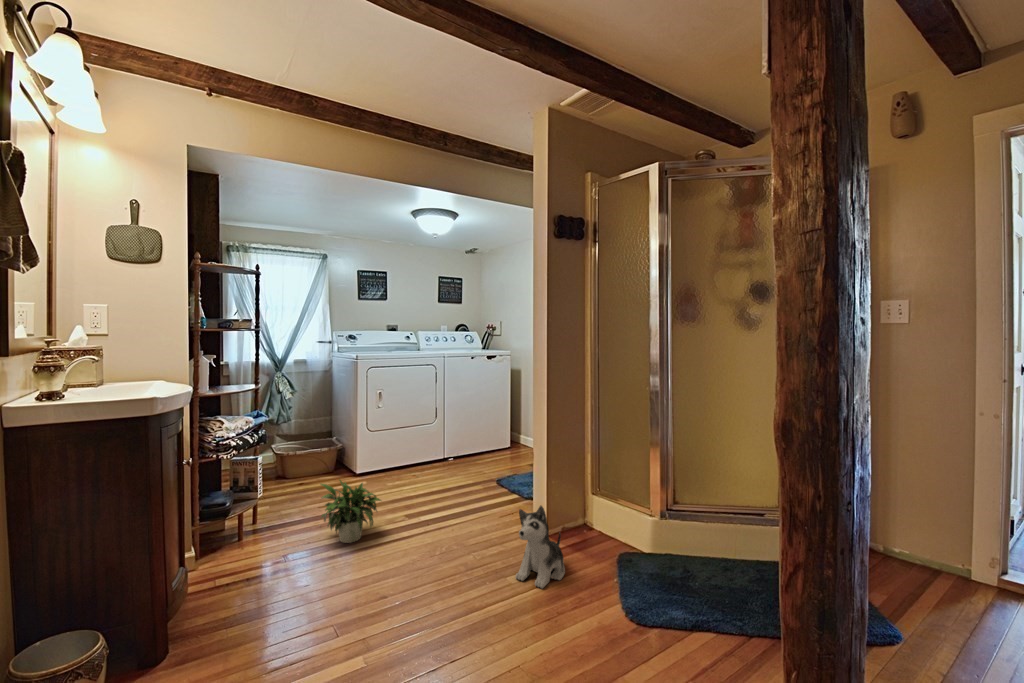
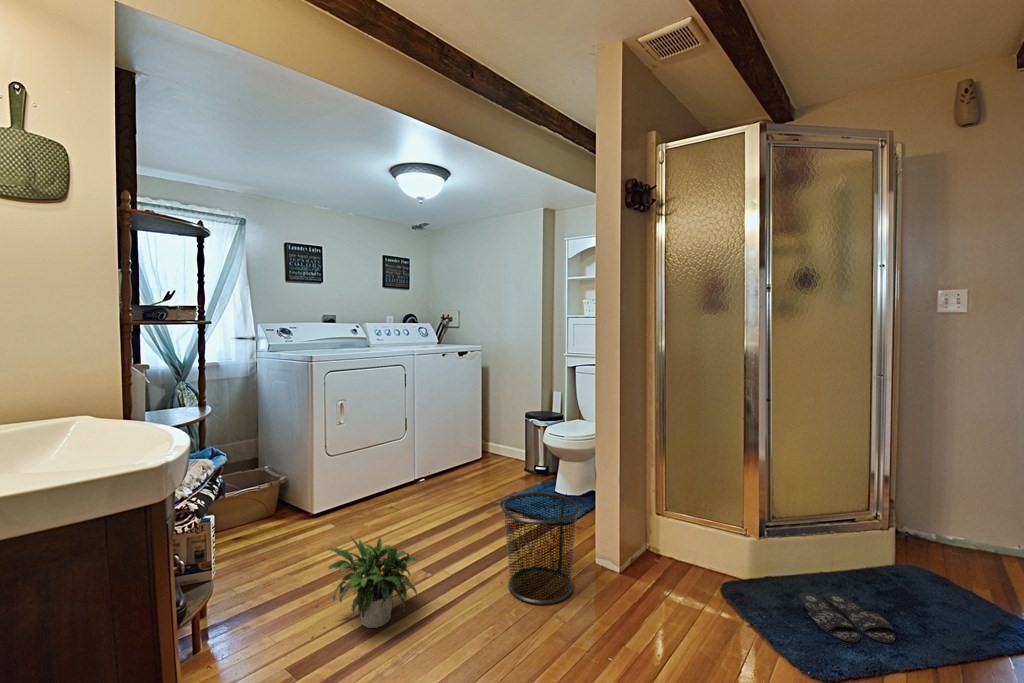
waste bin: none [446,463,506,546] -> present [502,492,579,604]
plush toy: present [515,505,565,588] -> none [633,547,693,654]
slippers: none [675,568,743,611] -> present [798,592,895,643]

